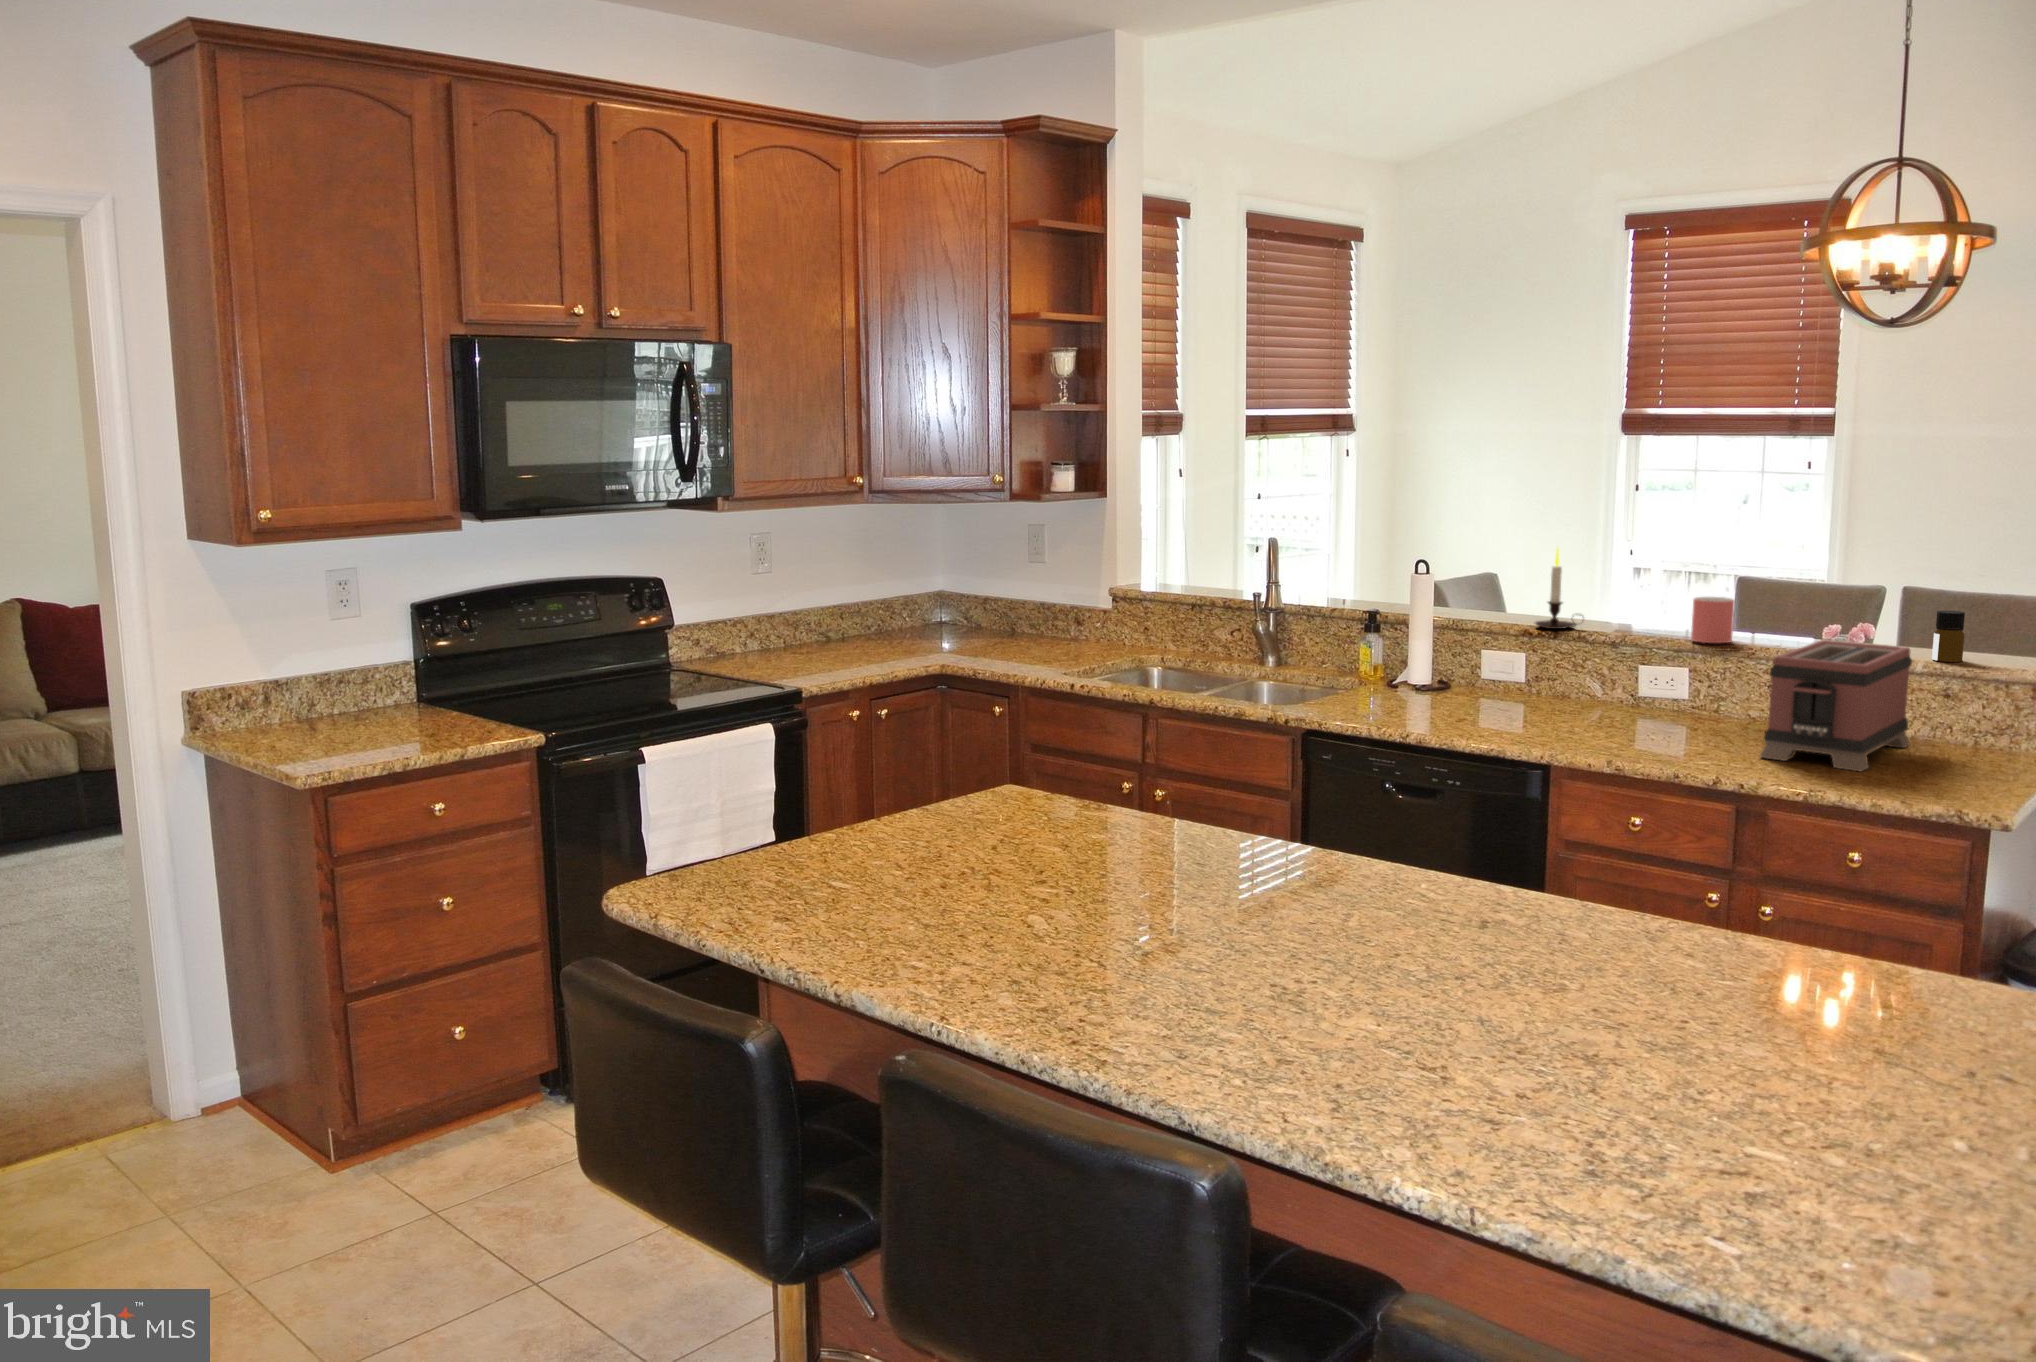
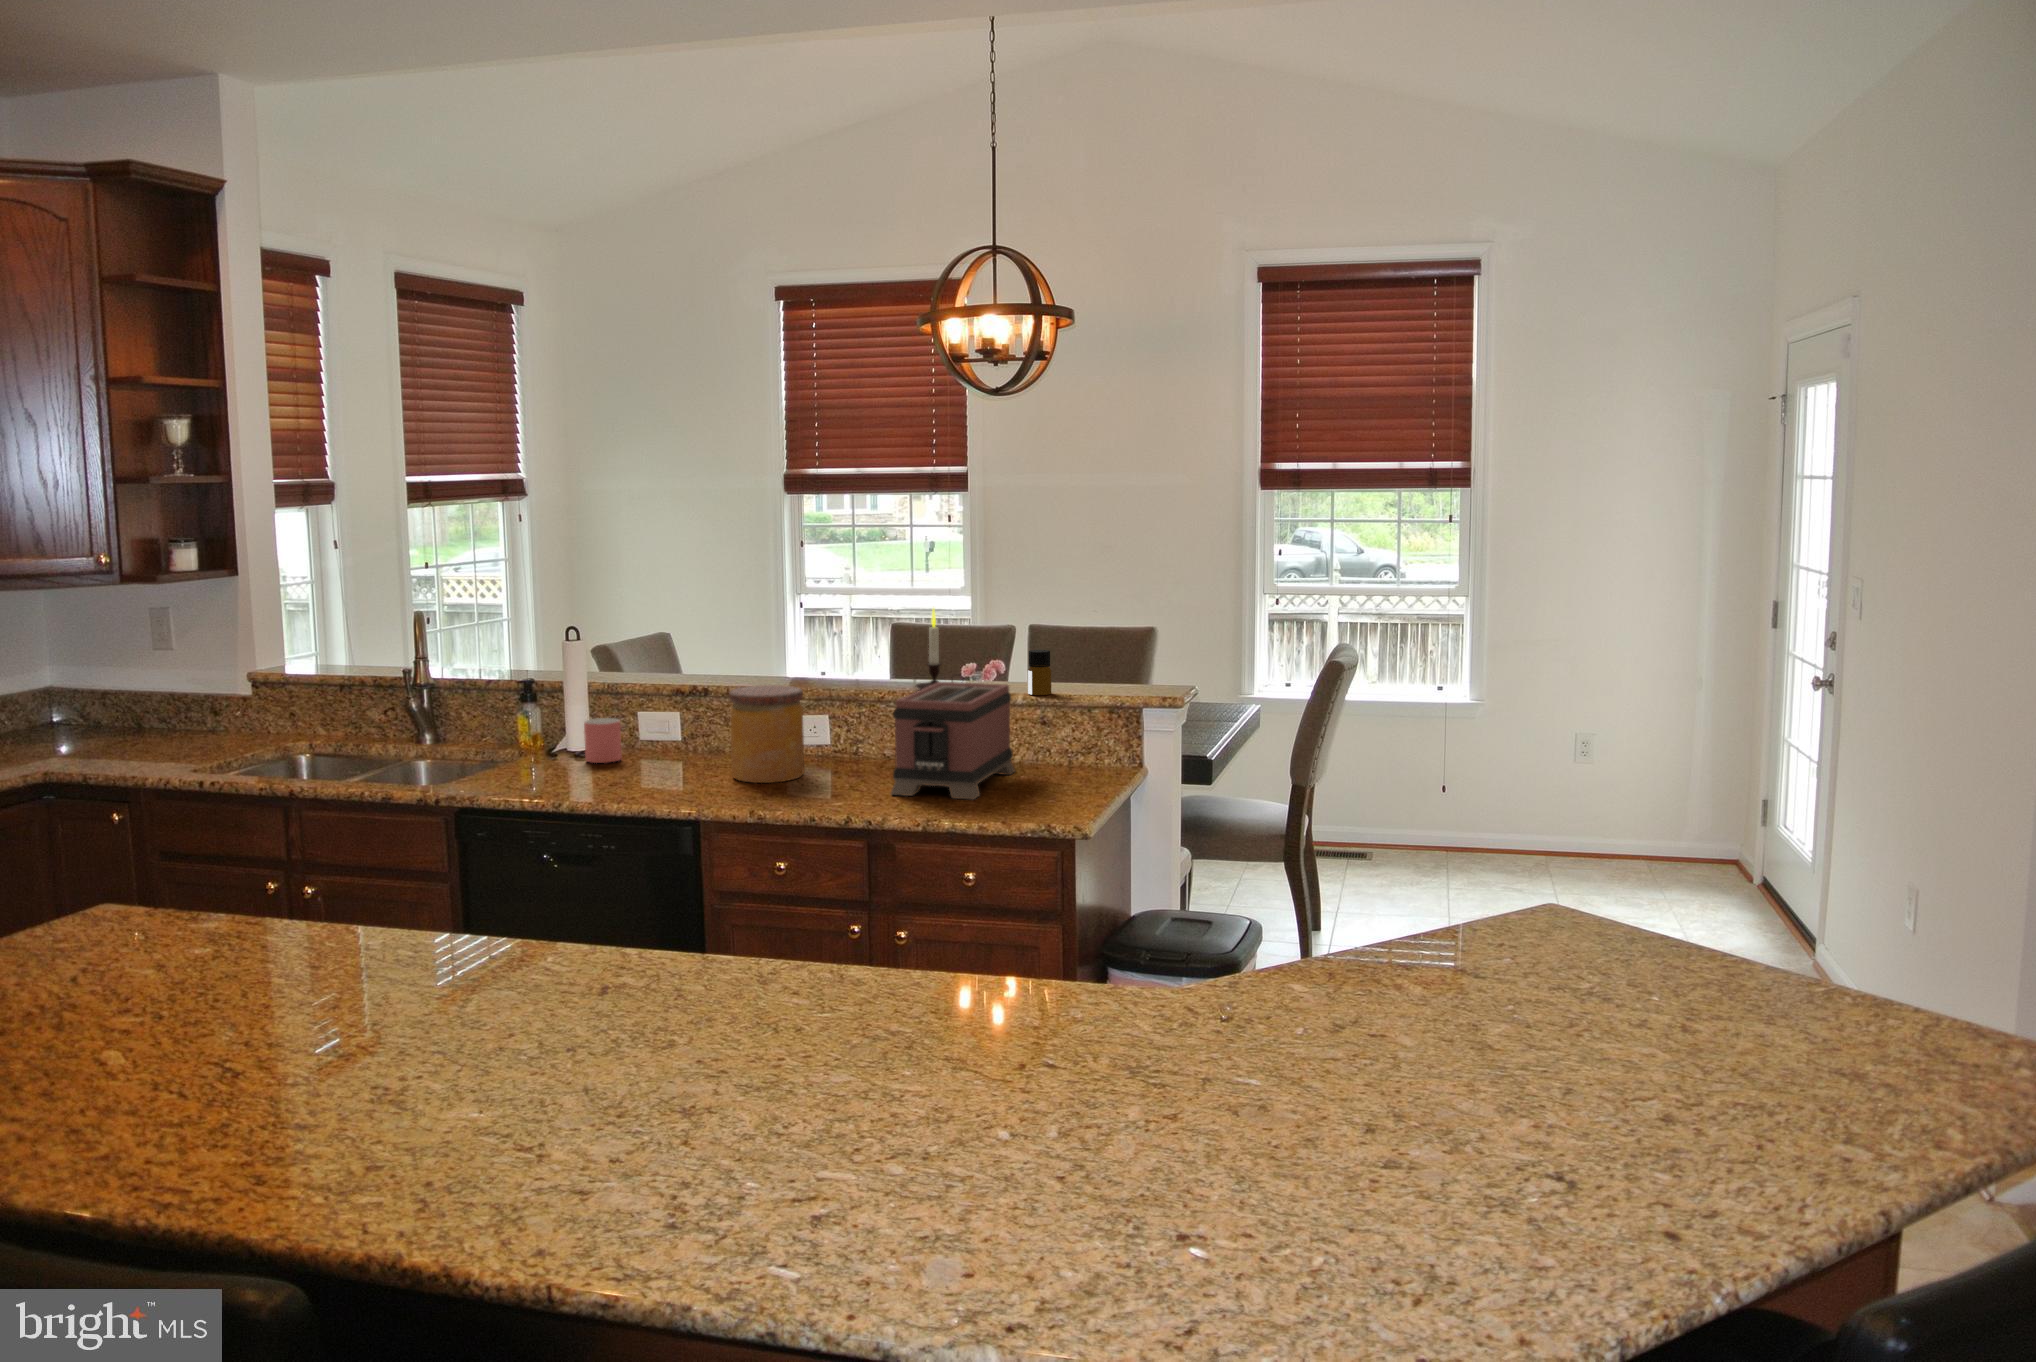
candle: present [1536,548,1577,629] -> present [916,609,958,689]
mug: present [1691,597,1734,643] -> present [584,718,622,763]
jar: none [1578,632,1662,733] -> present [729,685,804,783]

